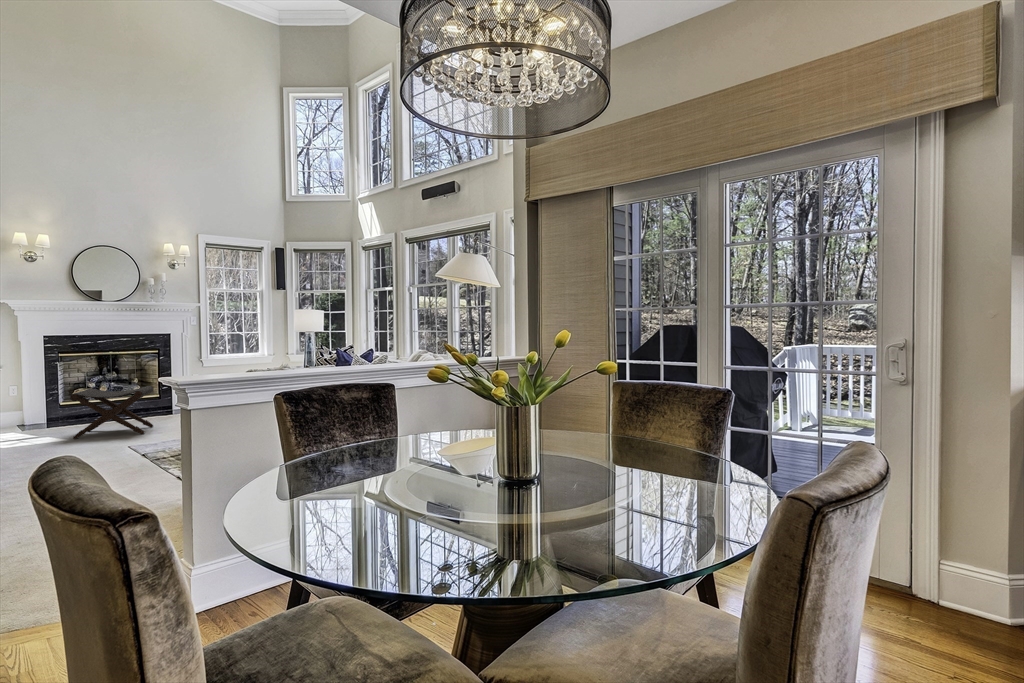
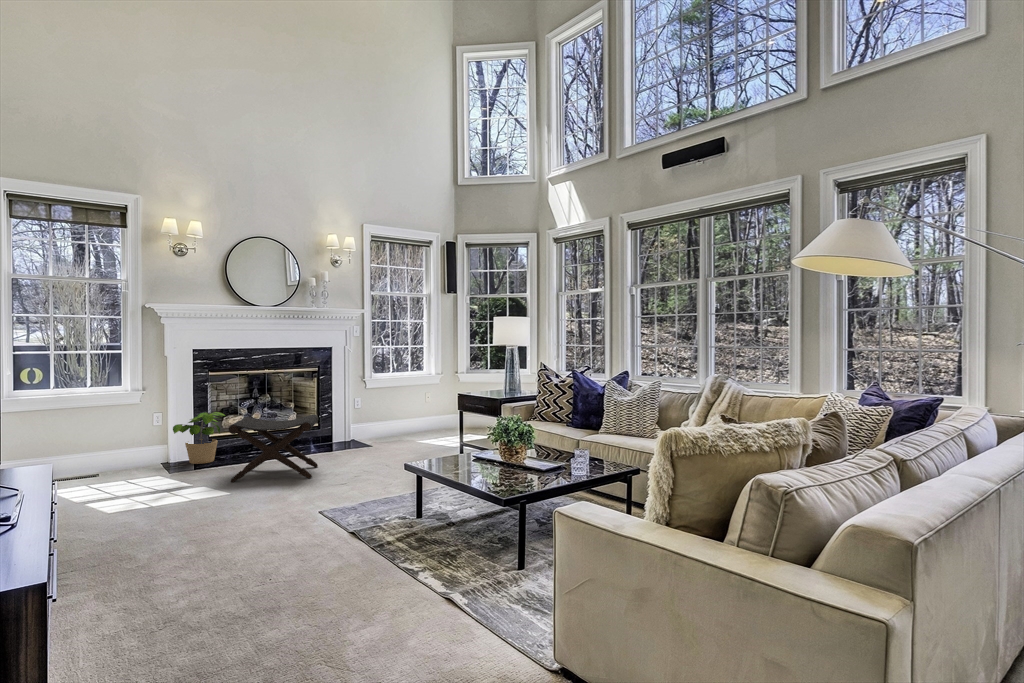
potted plant: none [23,386,72,429] -> present [173,412,225,464]

